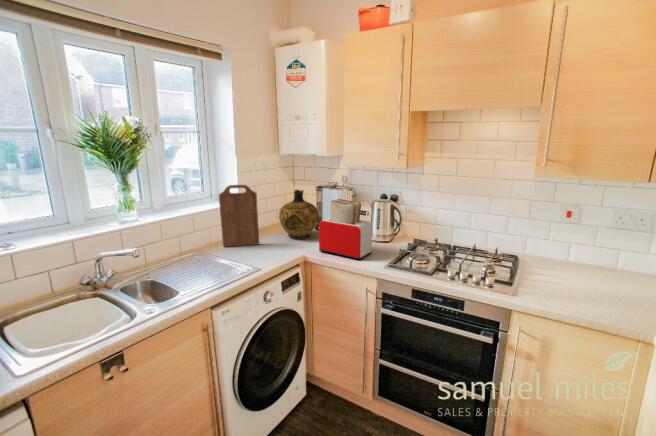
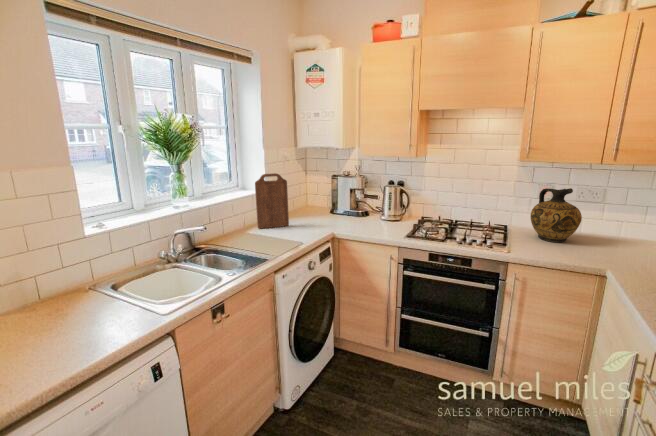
ceramic jug: present [279,190,319,239] -> present [531,188,582,242]
toaster: present [319,199,372,260] -> none [344,184,390,234]

